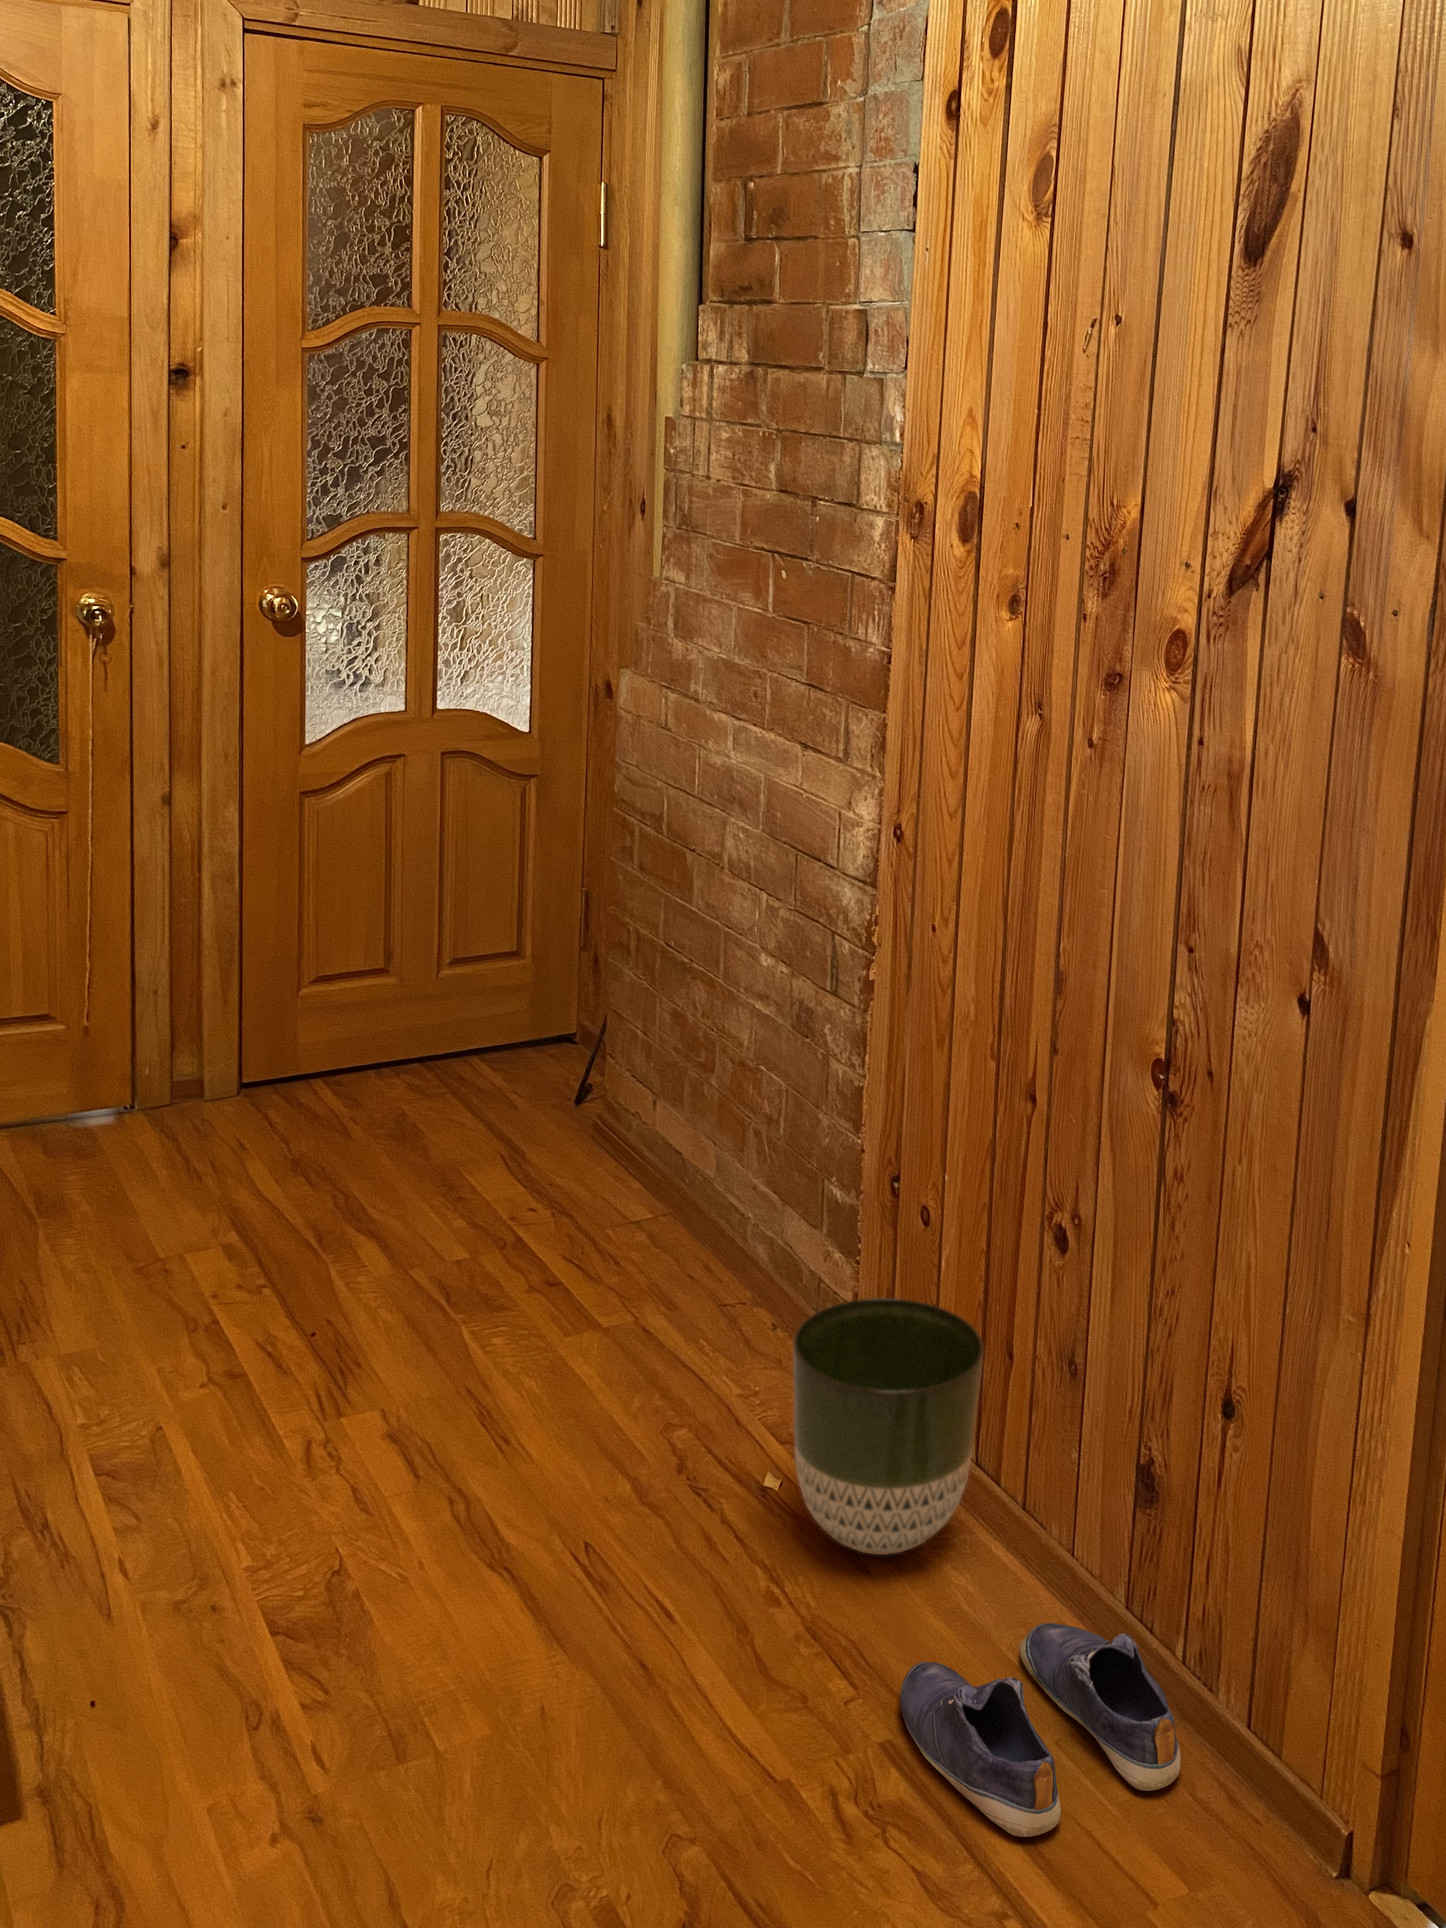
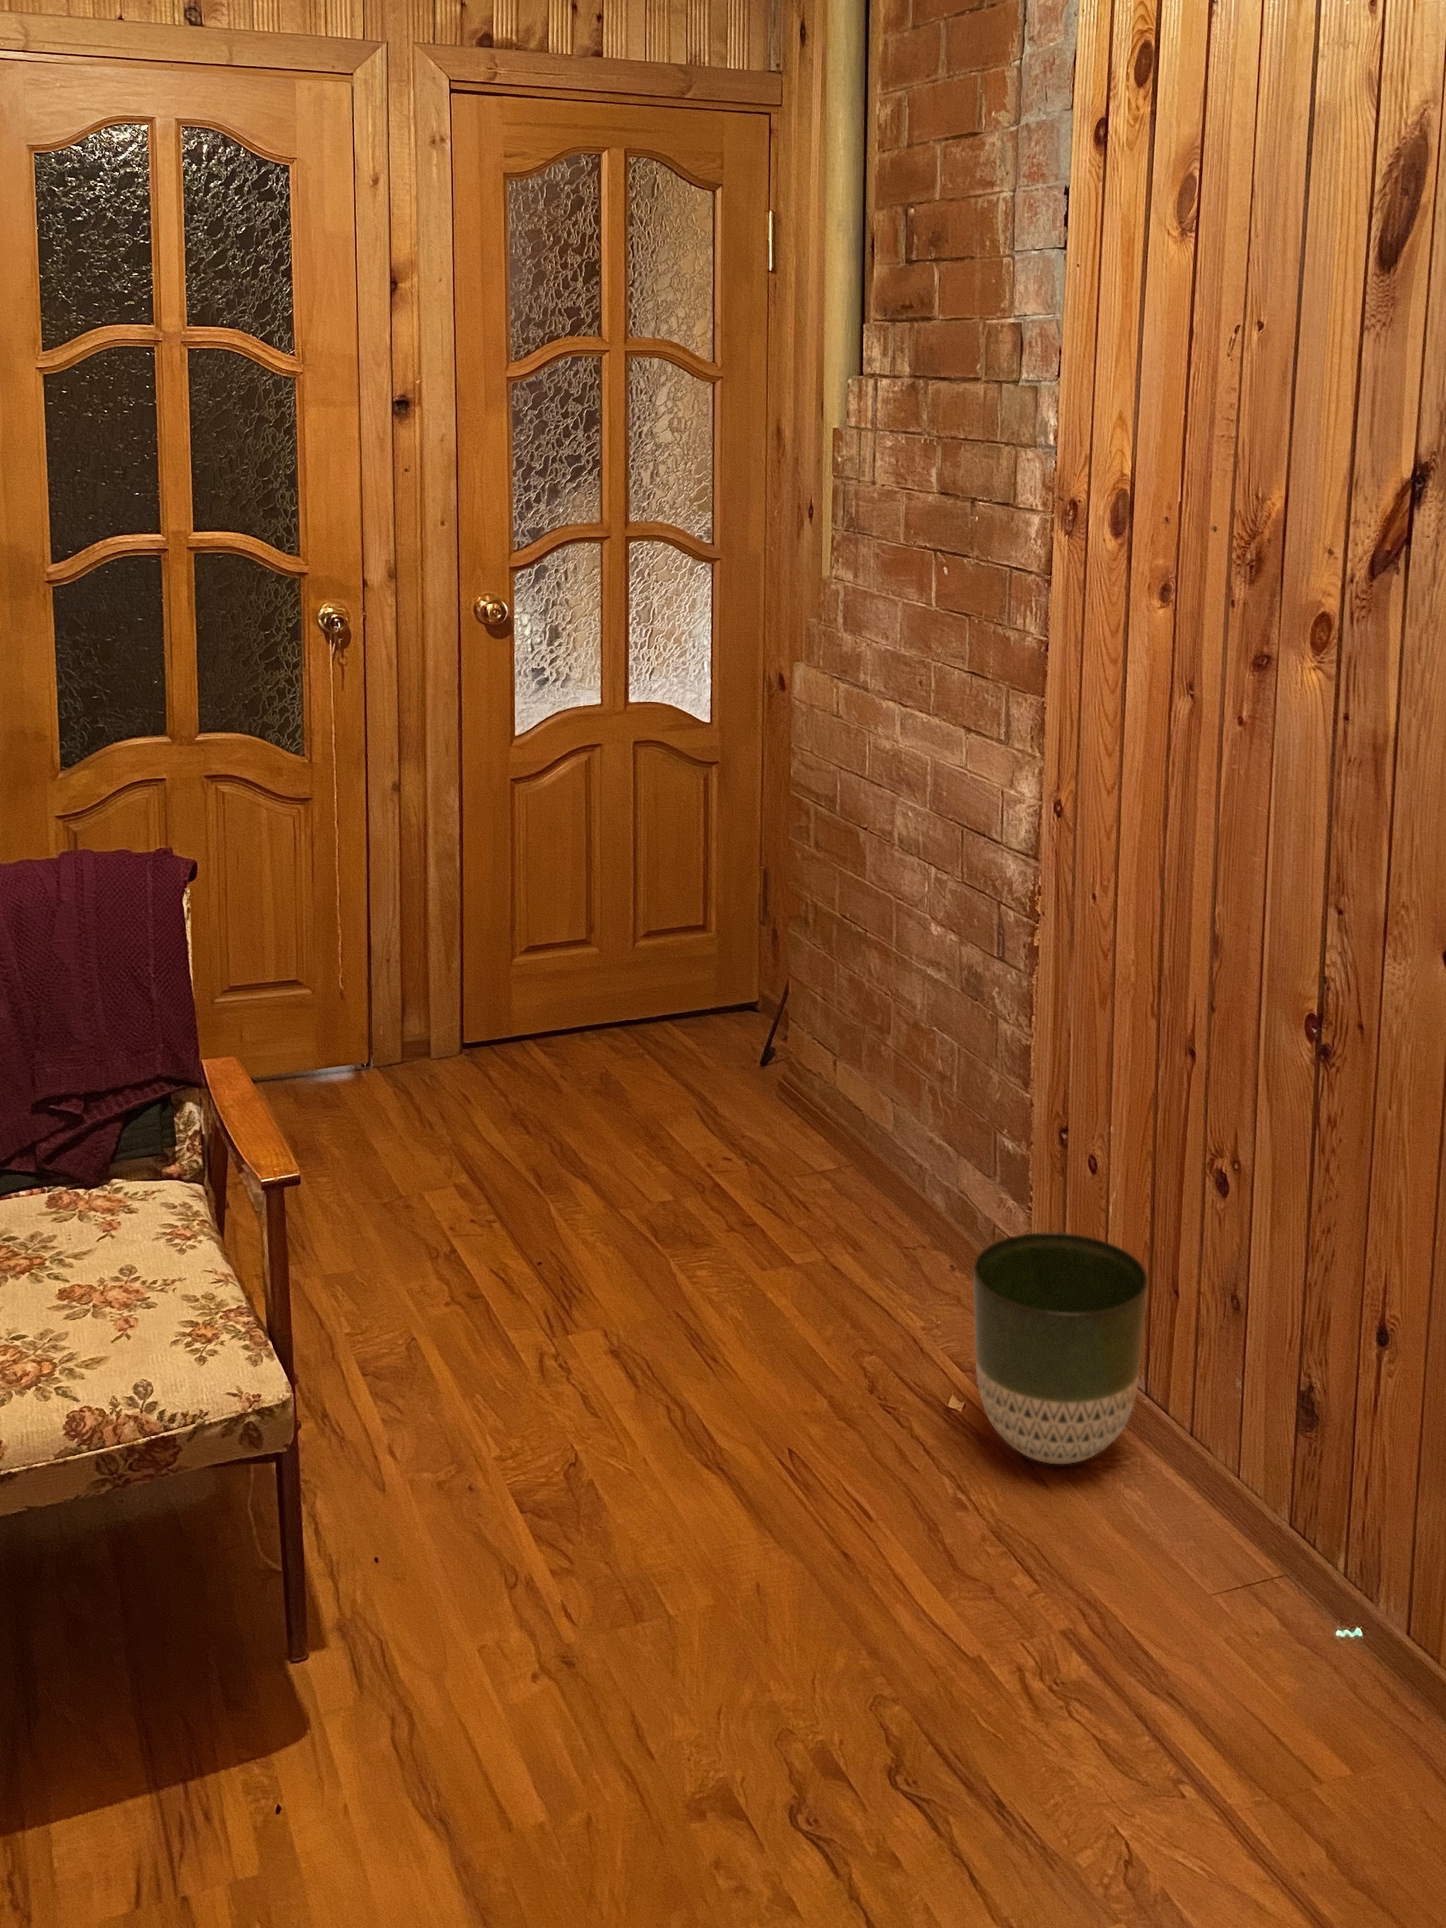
shoe: present [900,1623,1180,1837] -> none [1079,1530,1341,1713]

